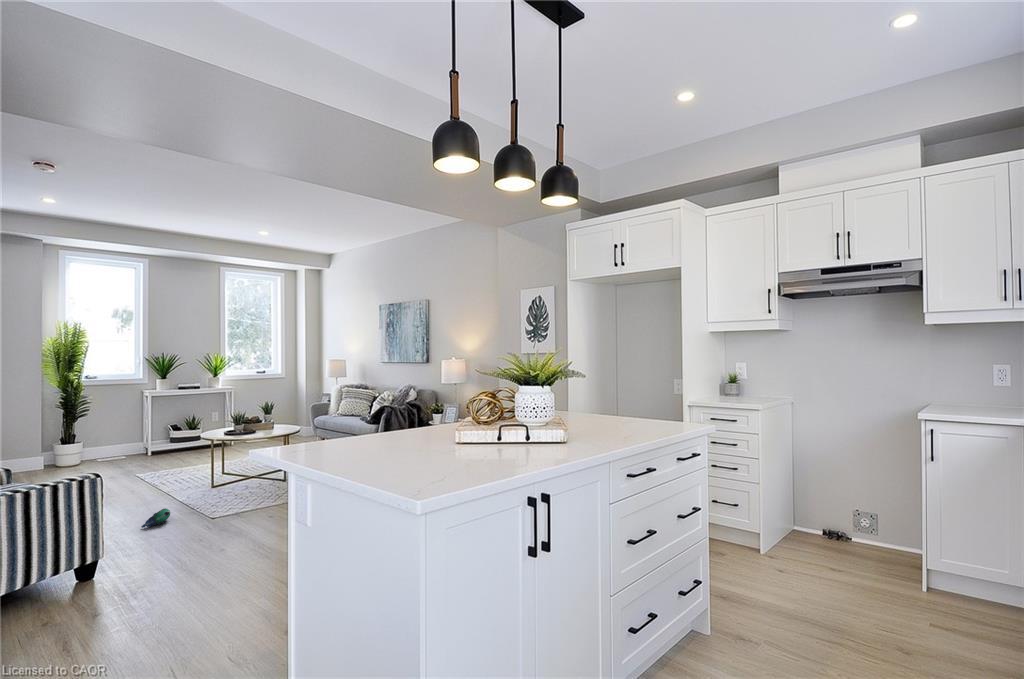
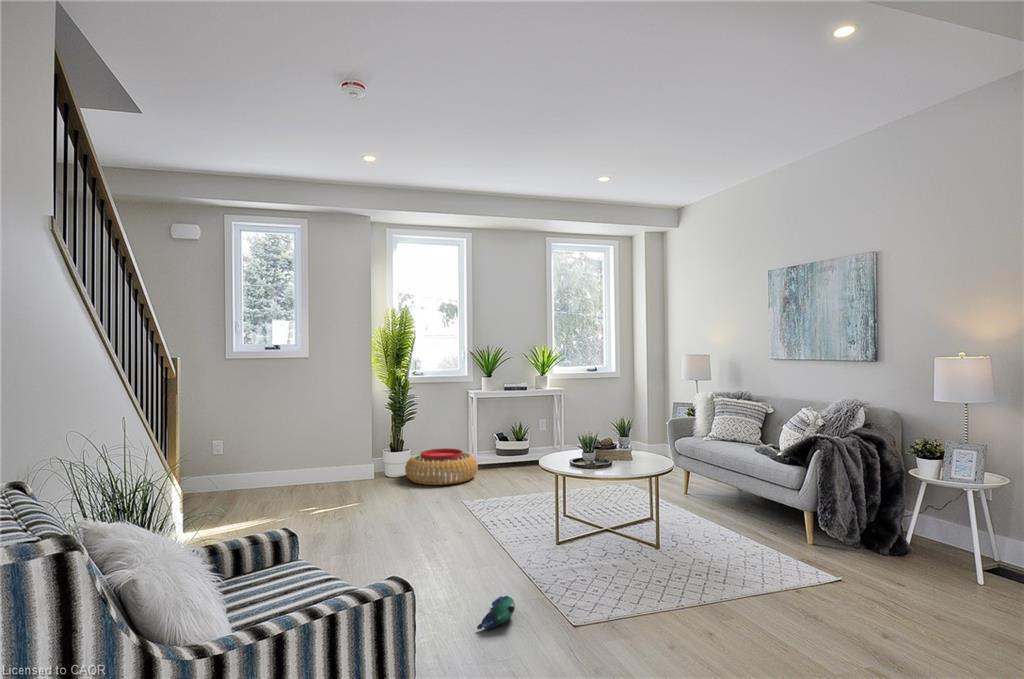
pouf: none [77,438,151,468] -> present [405,448,478,485]

